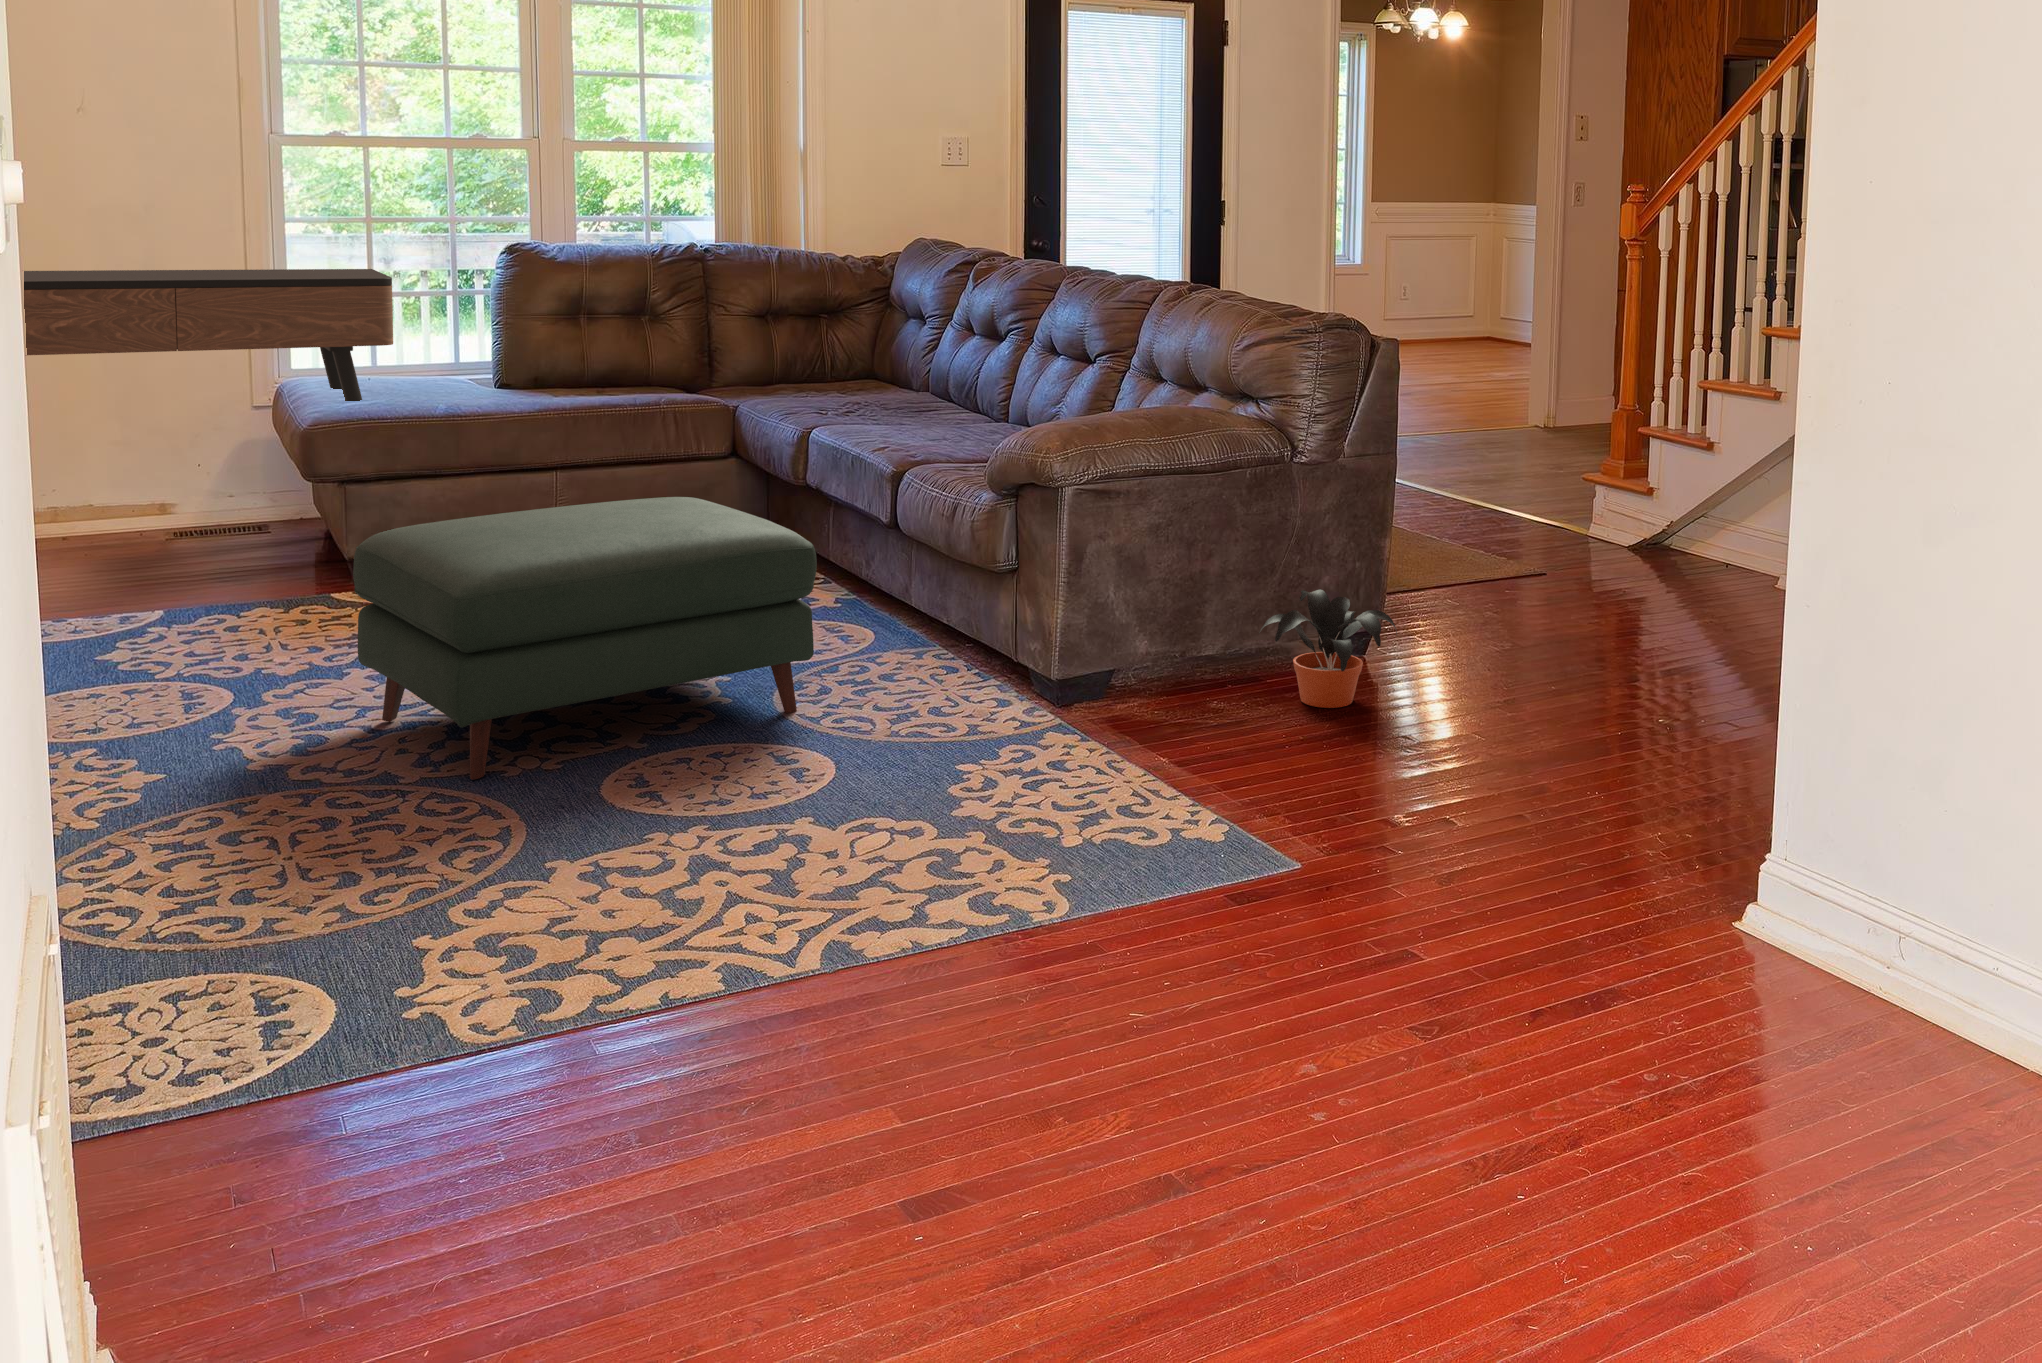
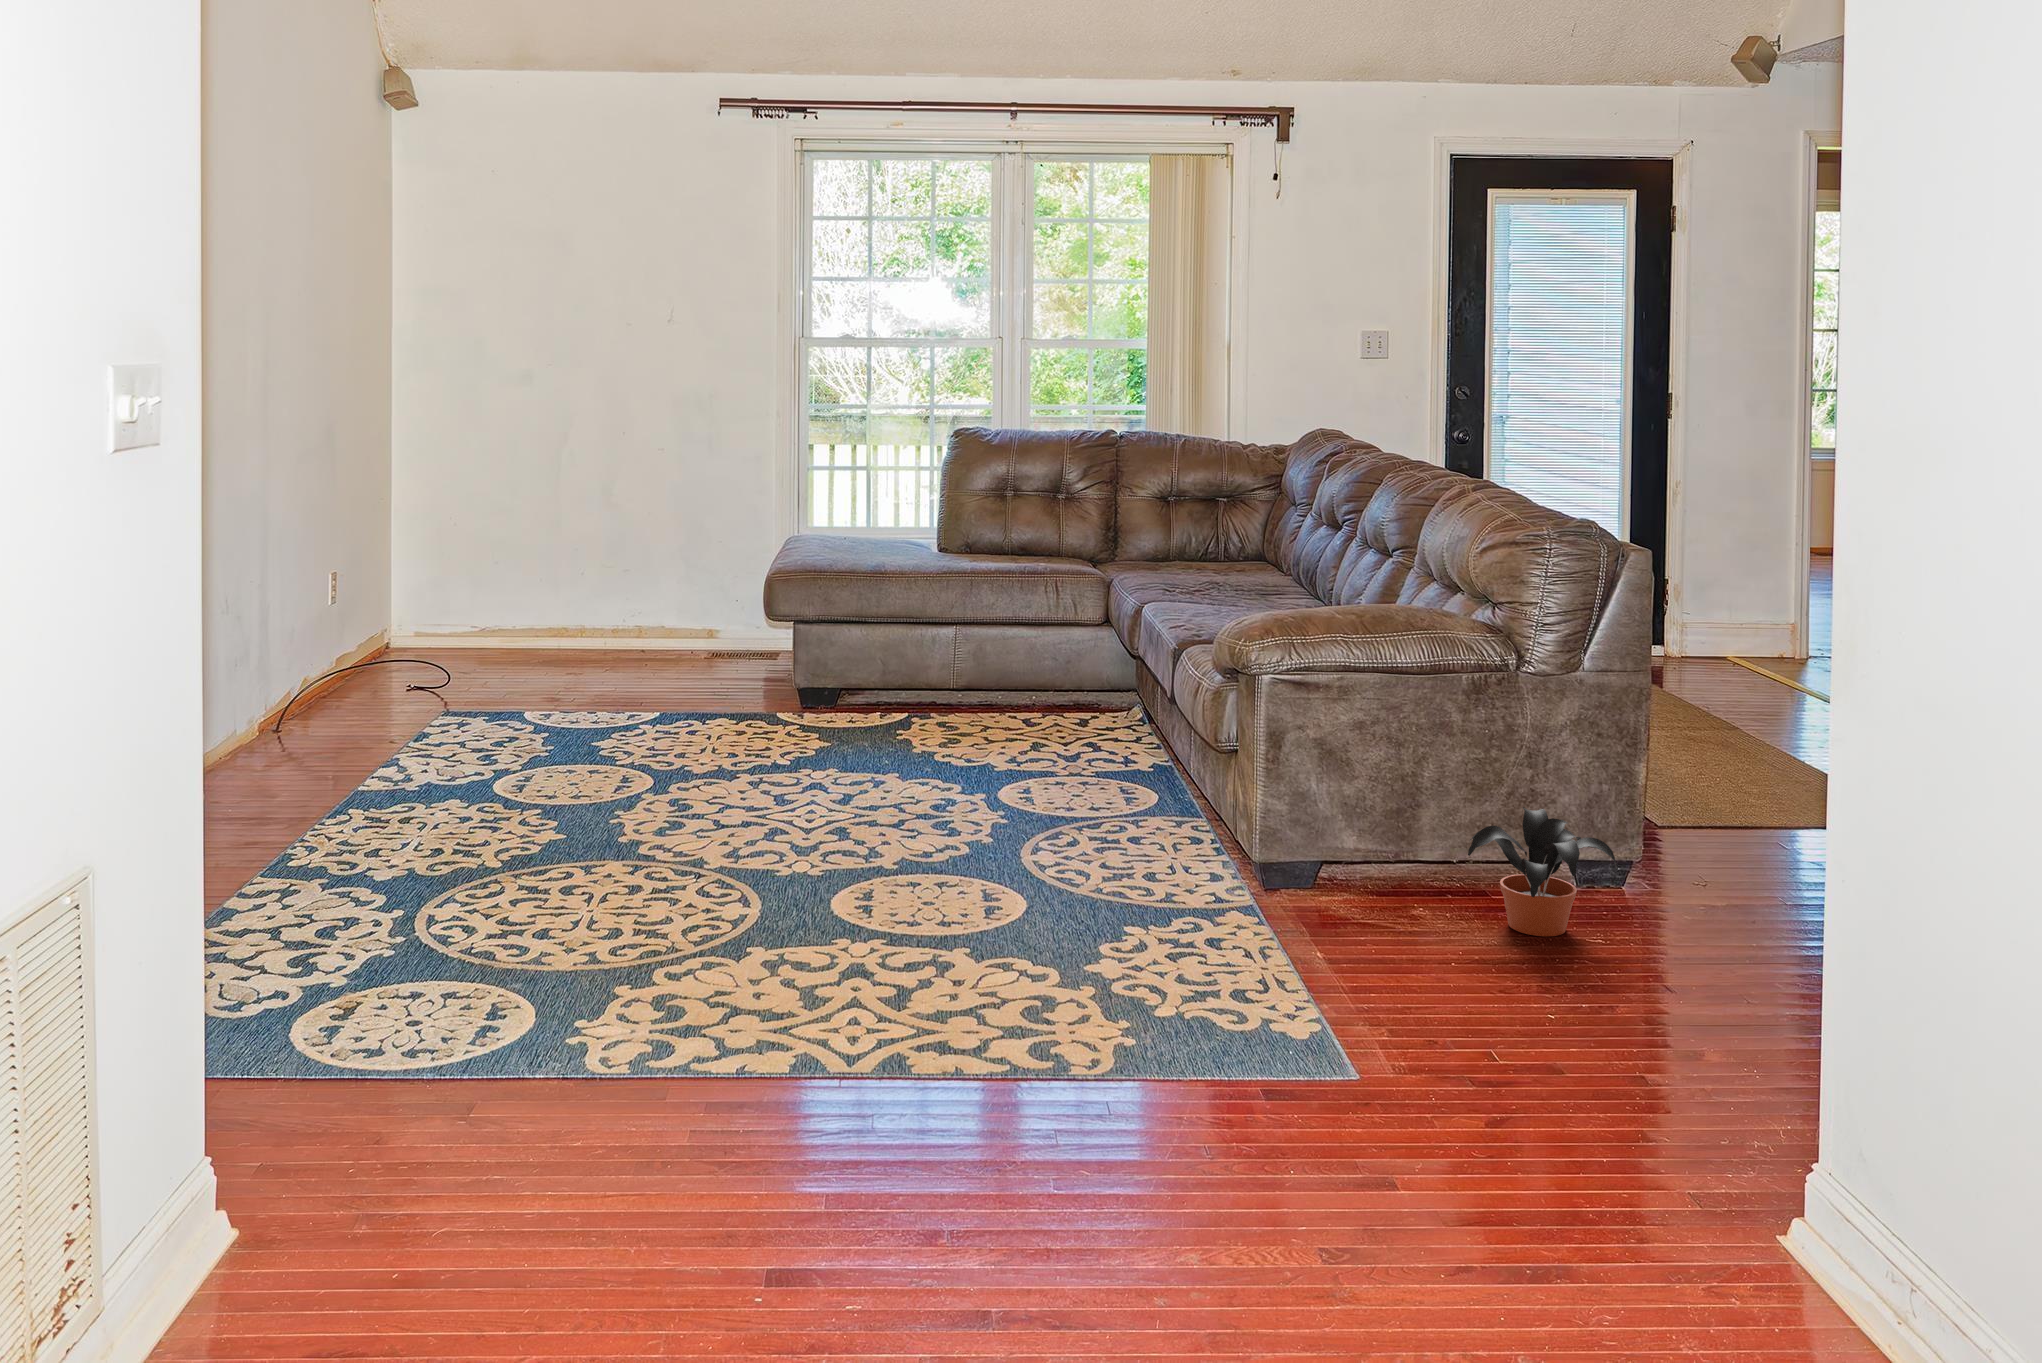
console table: present [24,269,393,532] -> none [540,445,851,687]
ottoman: present [353,497,817,780] -> none [714,656,1052,874]

